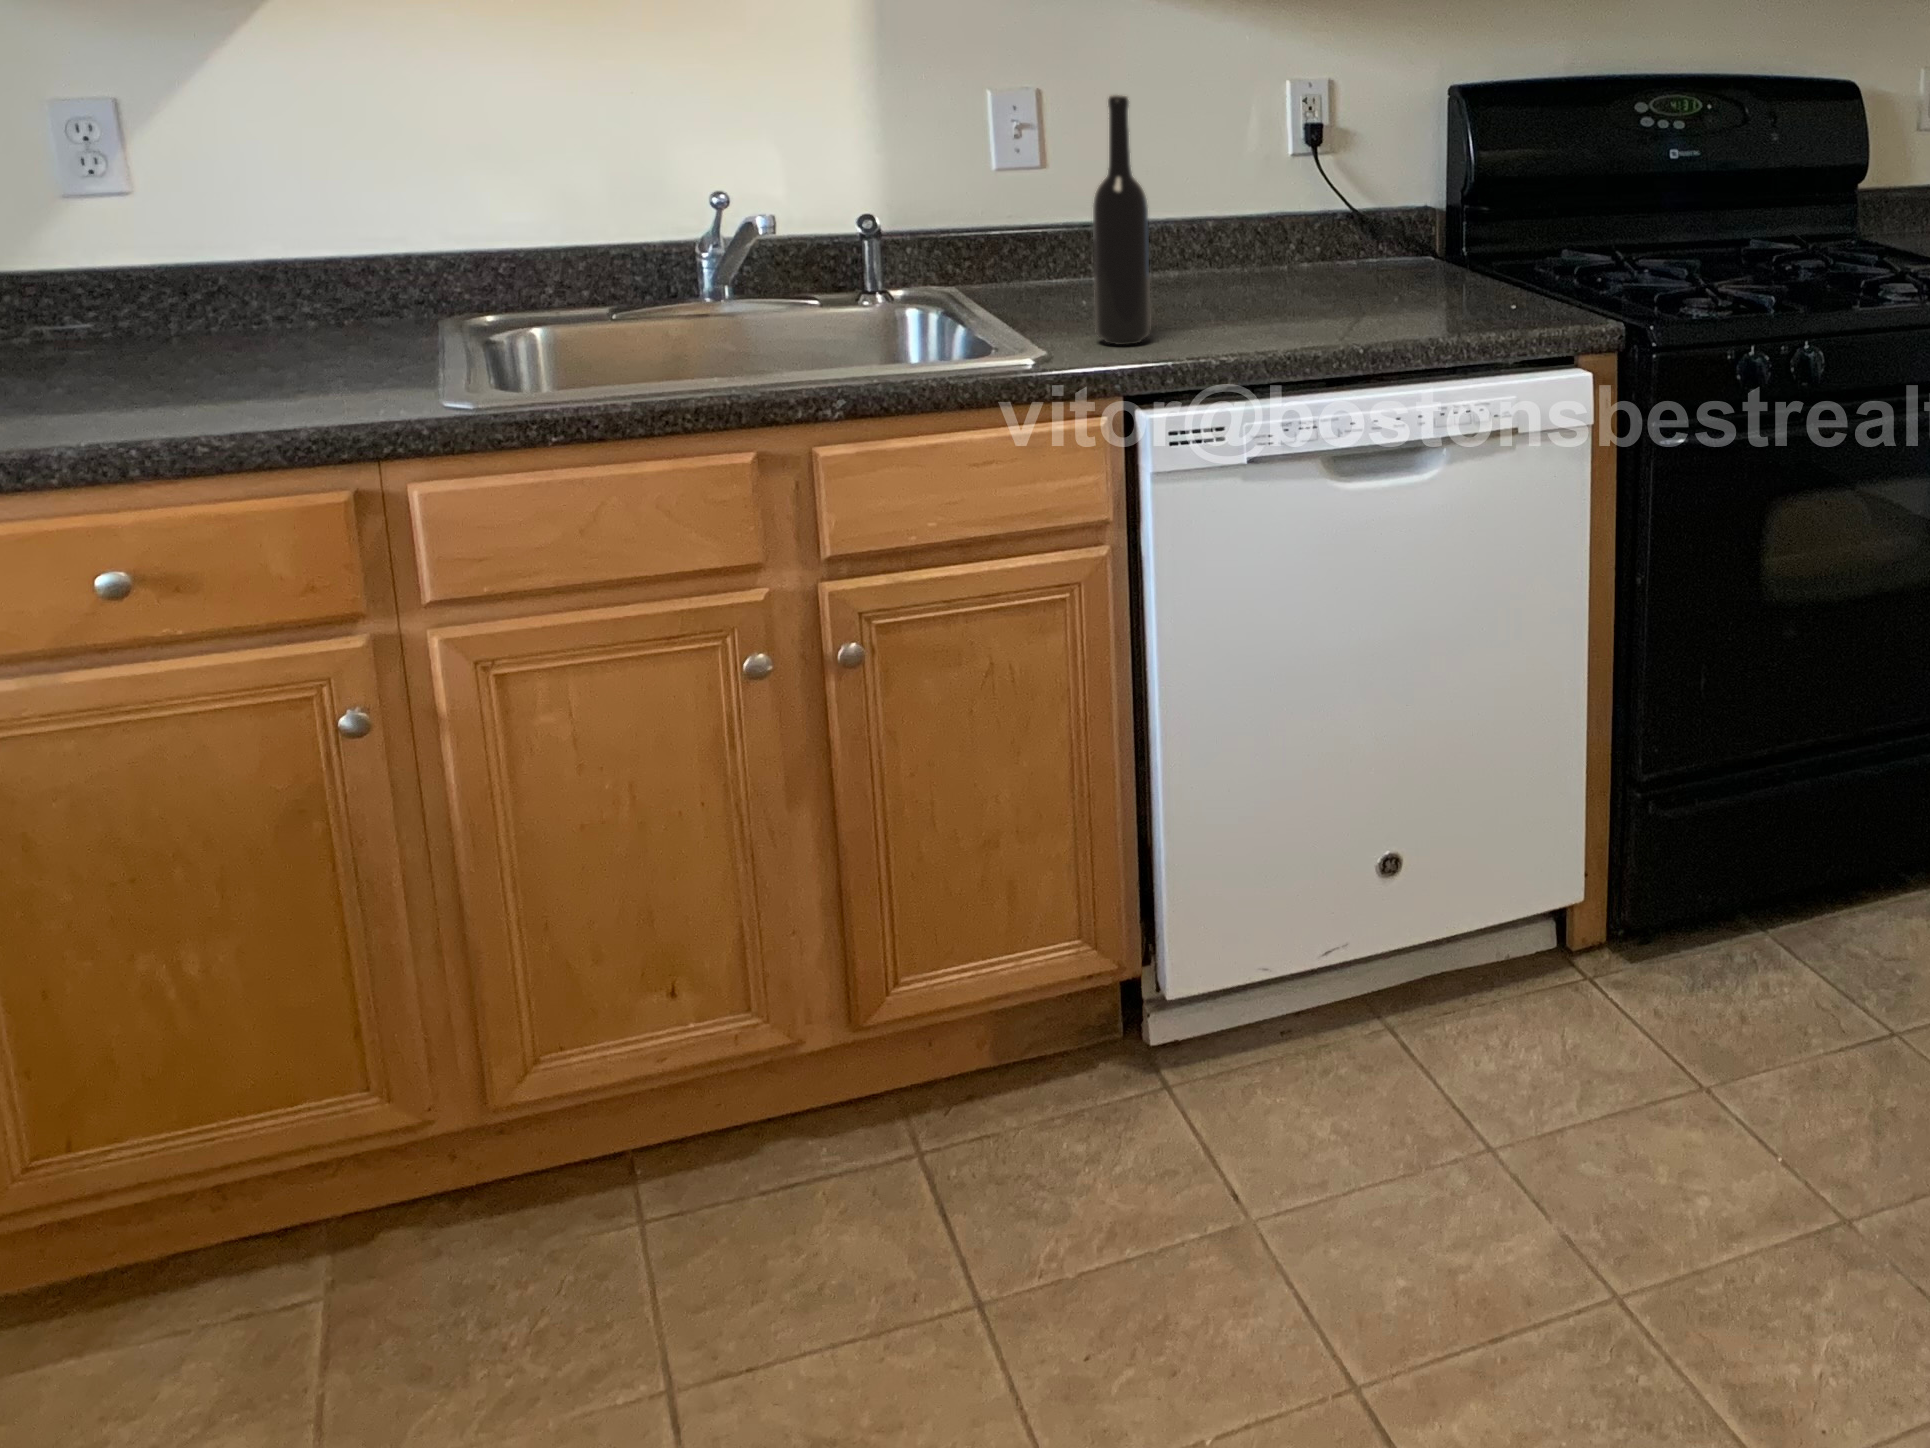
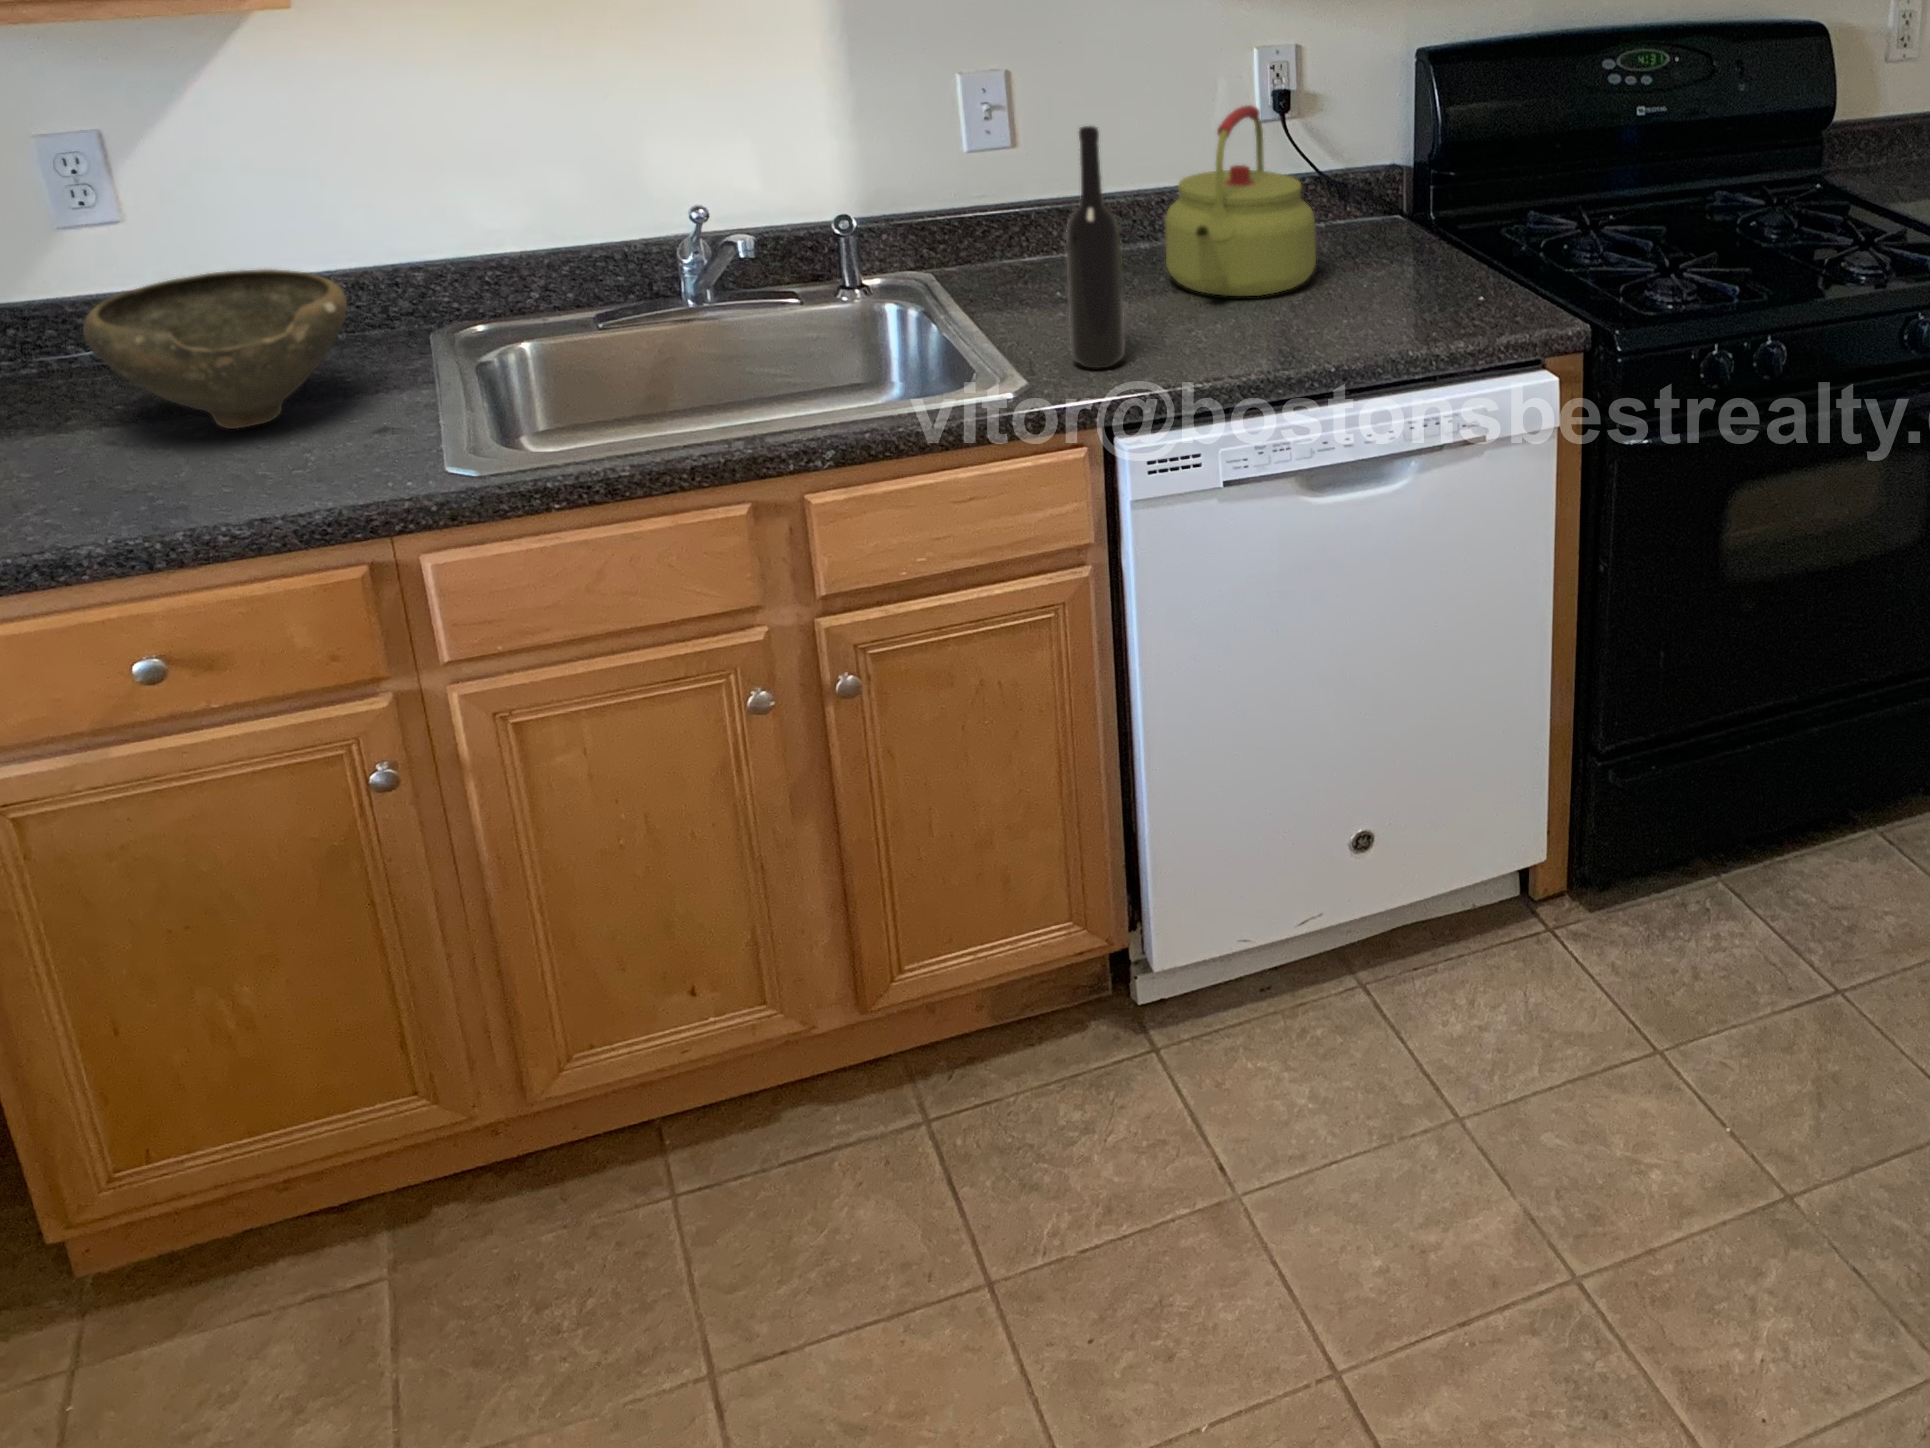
kettle: none [1196,114,1348,302] -> present [1165,105,1316,296]
bowl: none [72,227,349,379] -> present [83,269,347,429]

